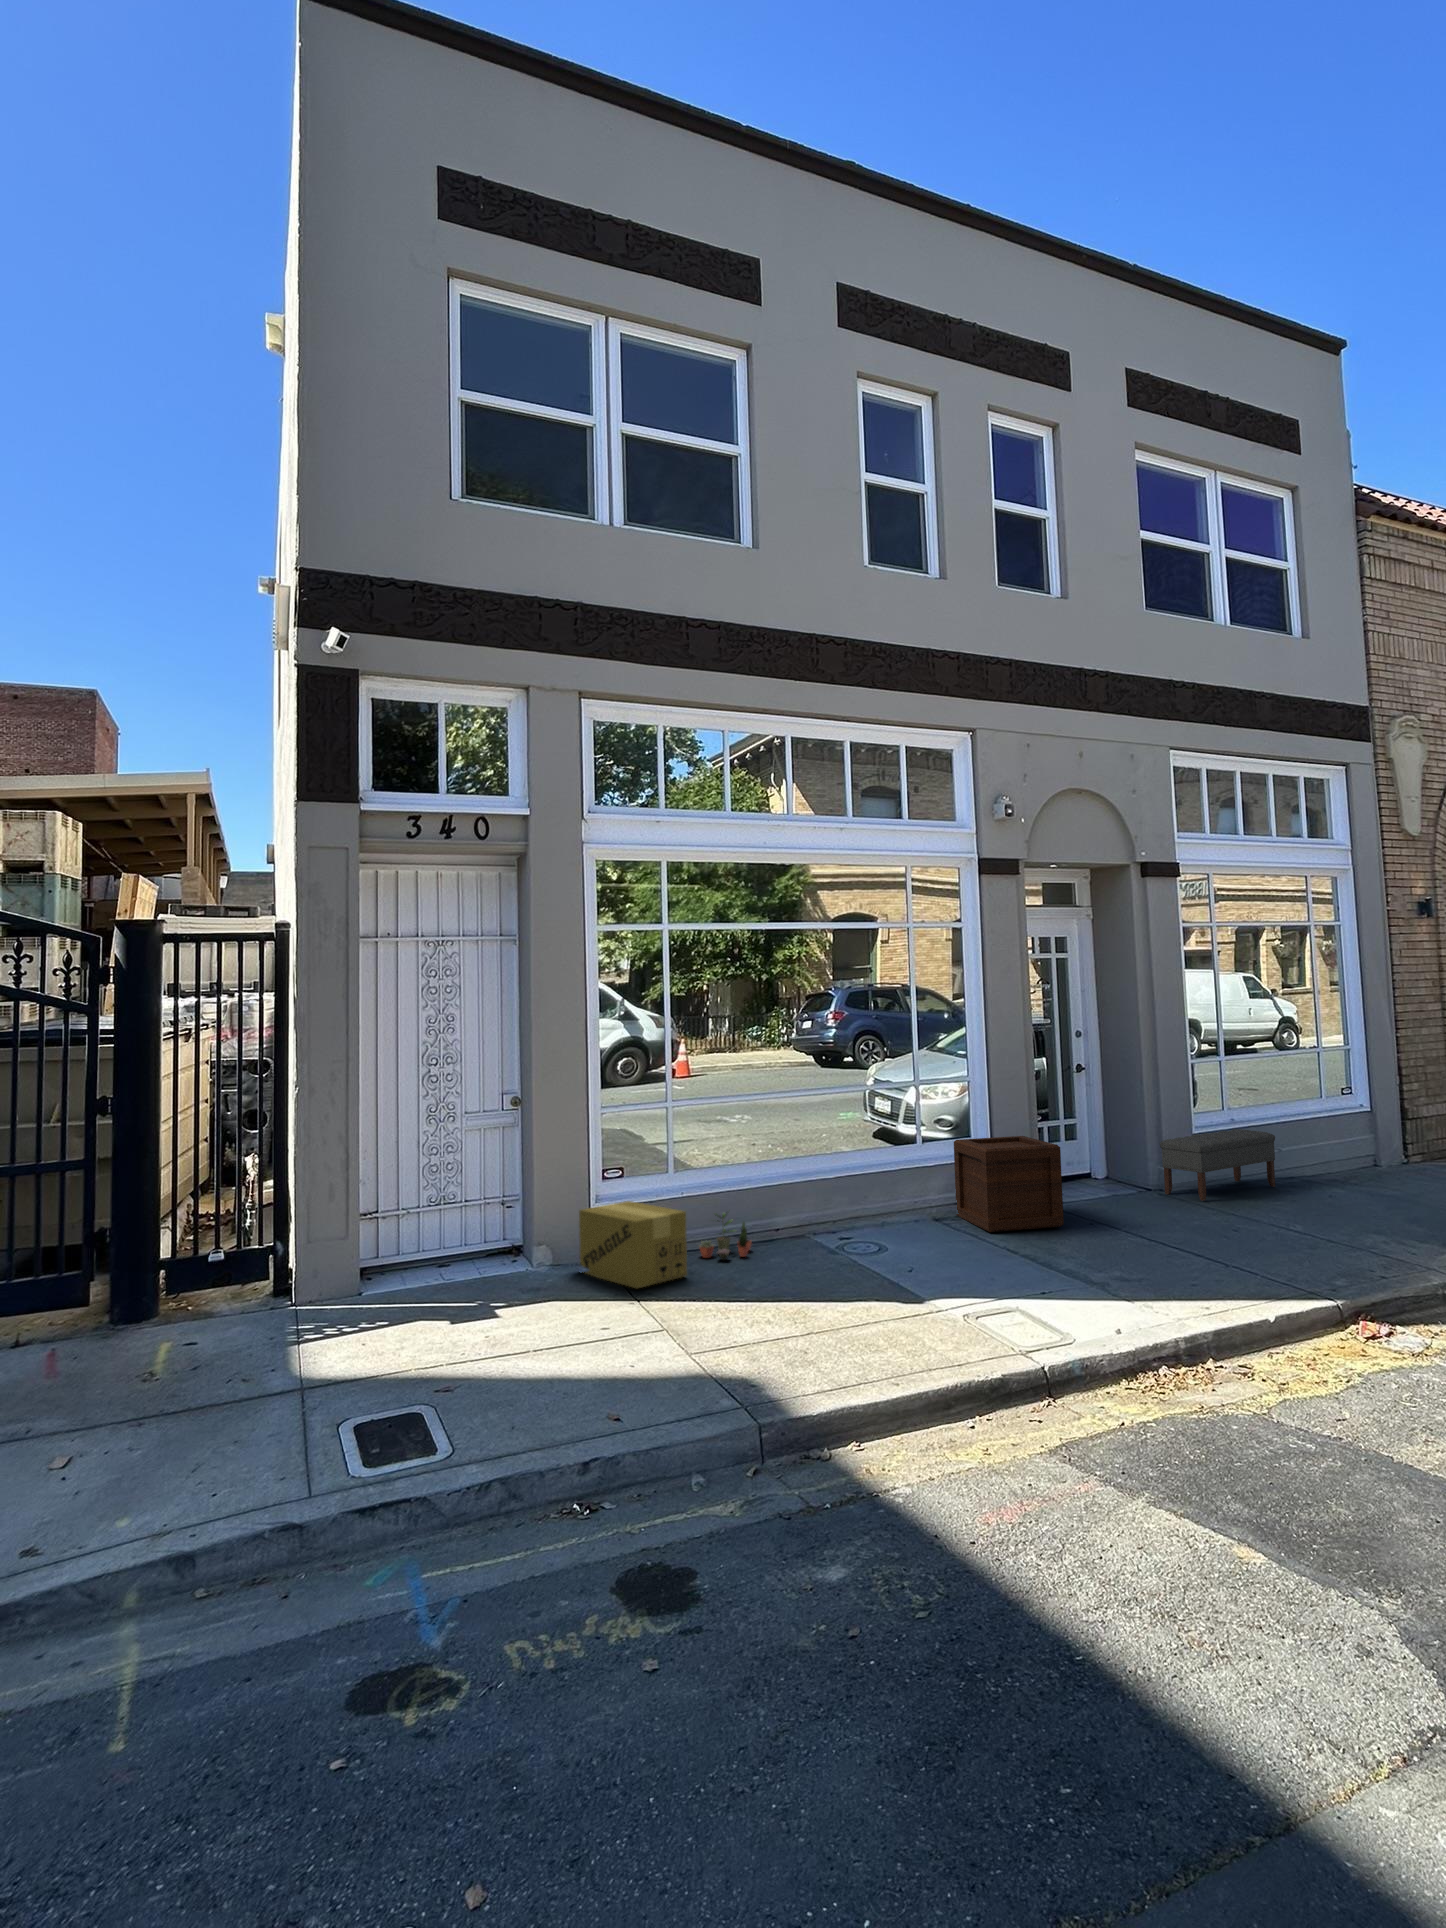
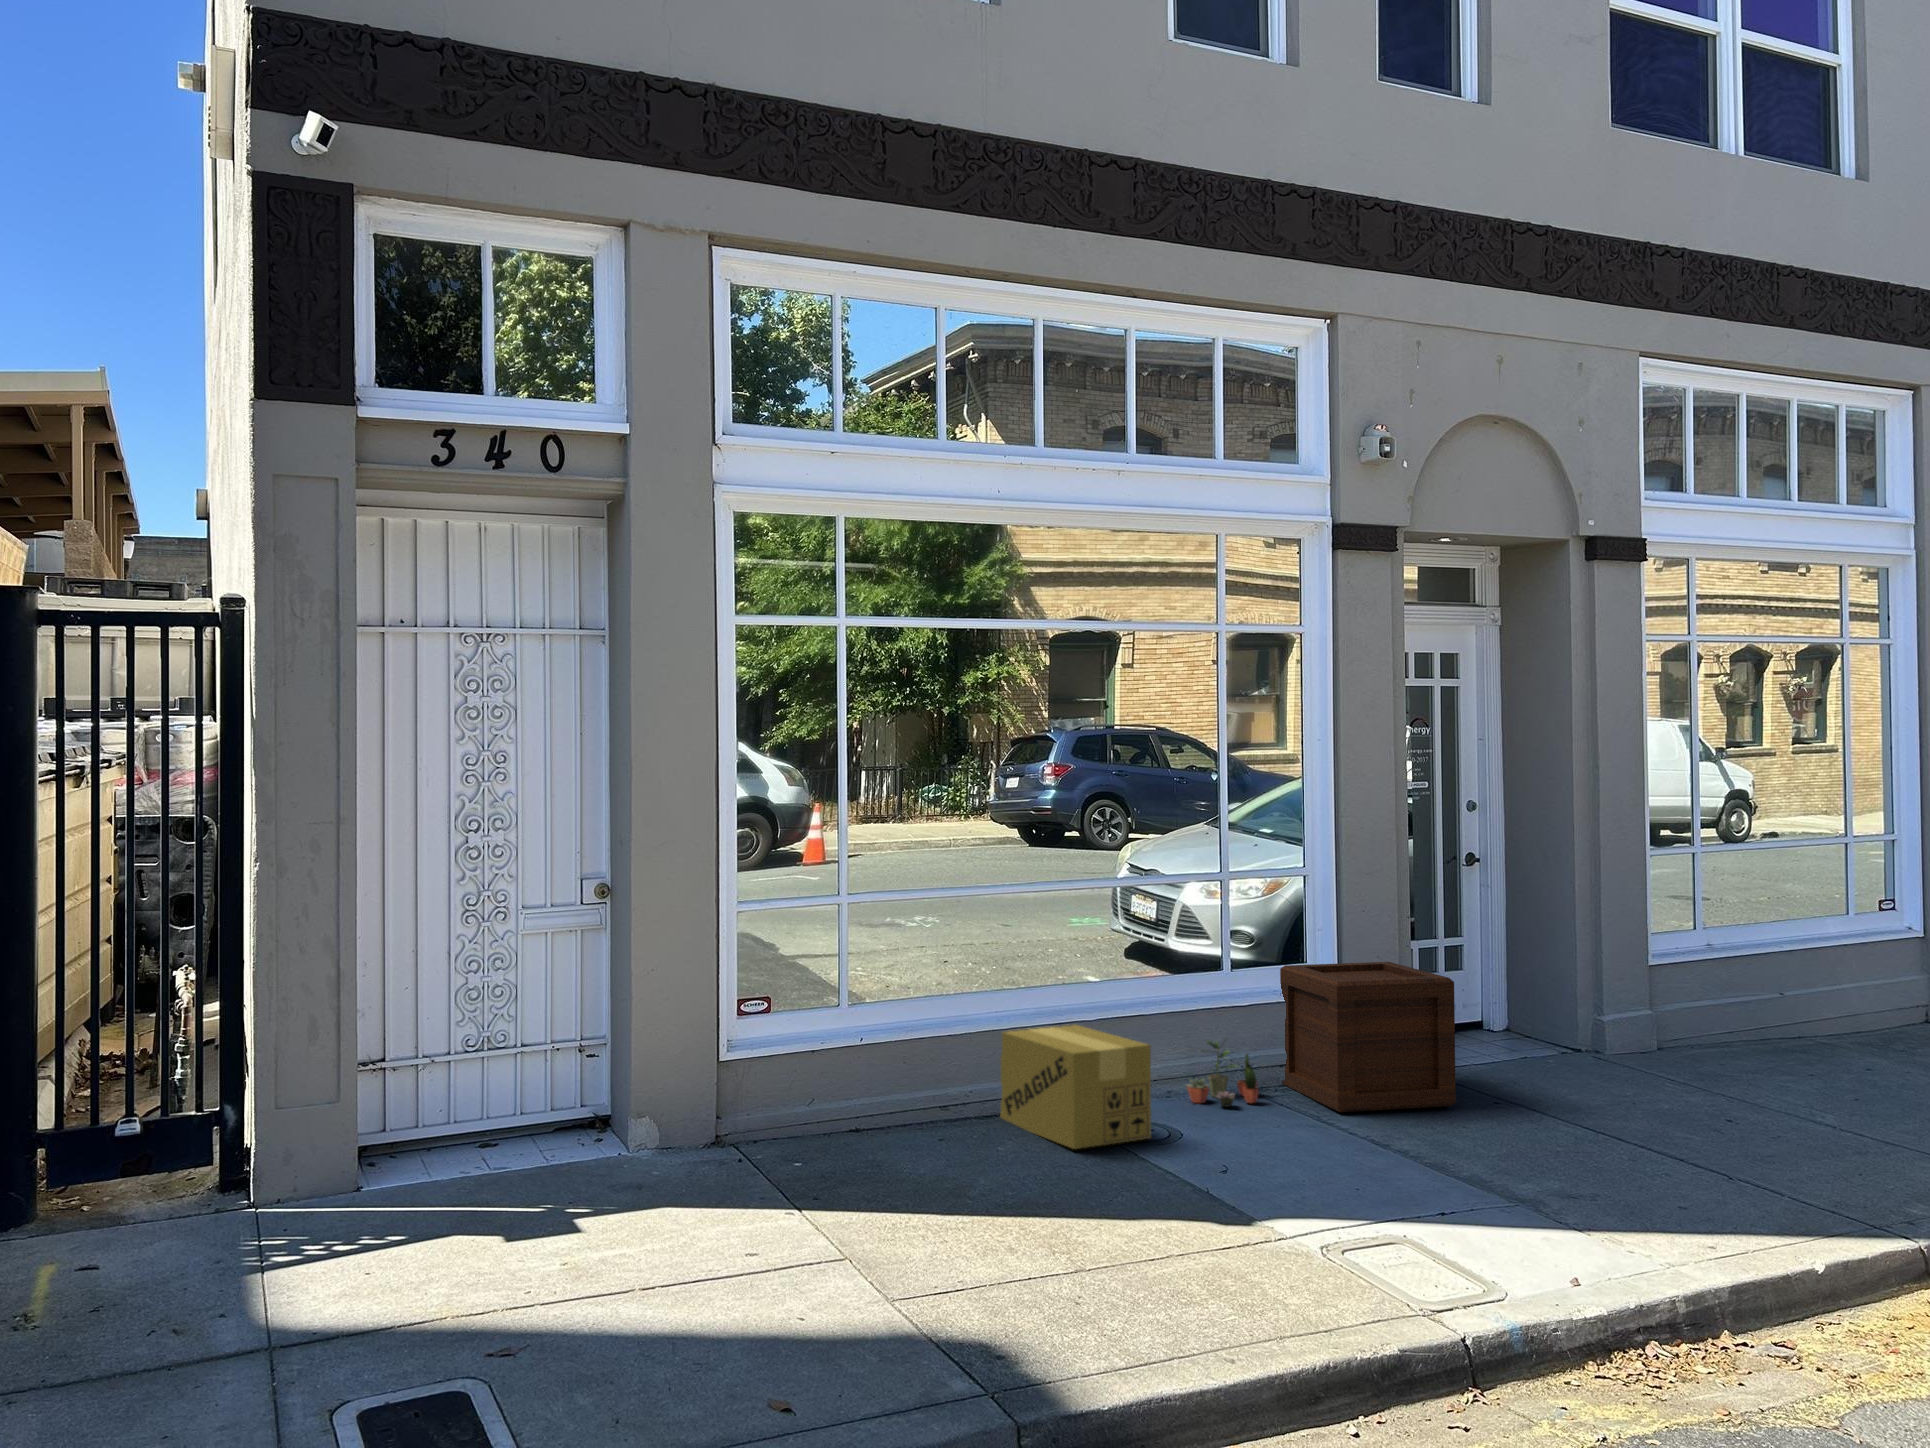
bench: present [1160,1129,1275,1201] -> none [1599,958,1779,1069]
cardboard box: present [579,1201,687,1288] -> present [1000,1025,1151,1149]
potted plant: present [699,1213,752,1260] -> present [1187,1041,1259,1107]

